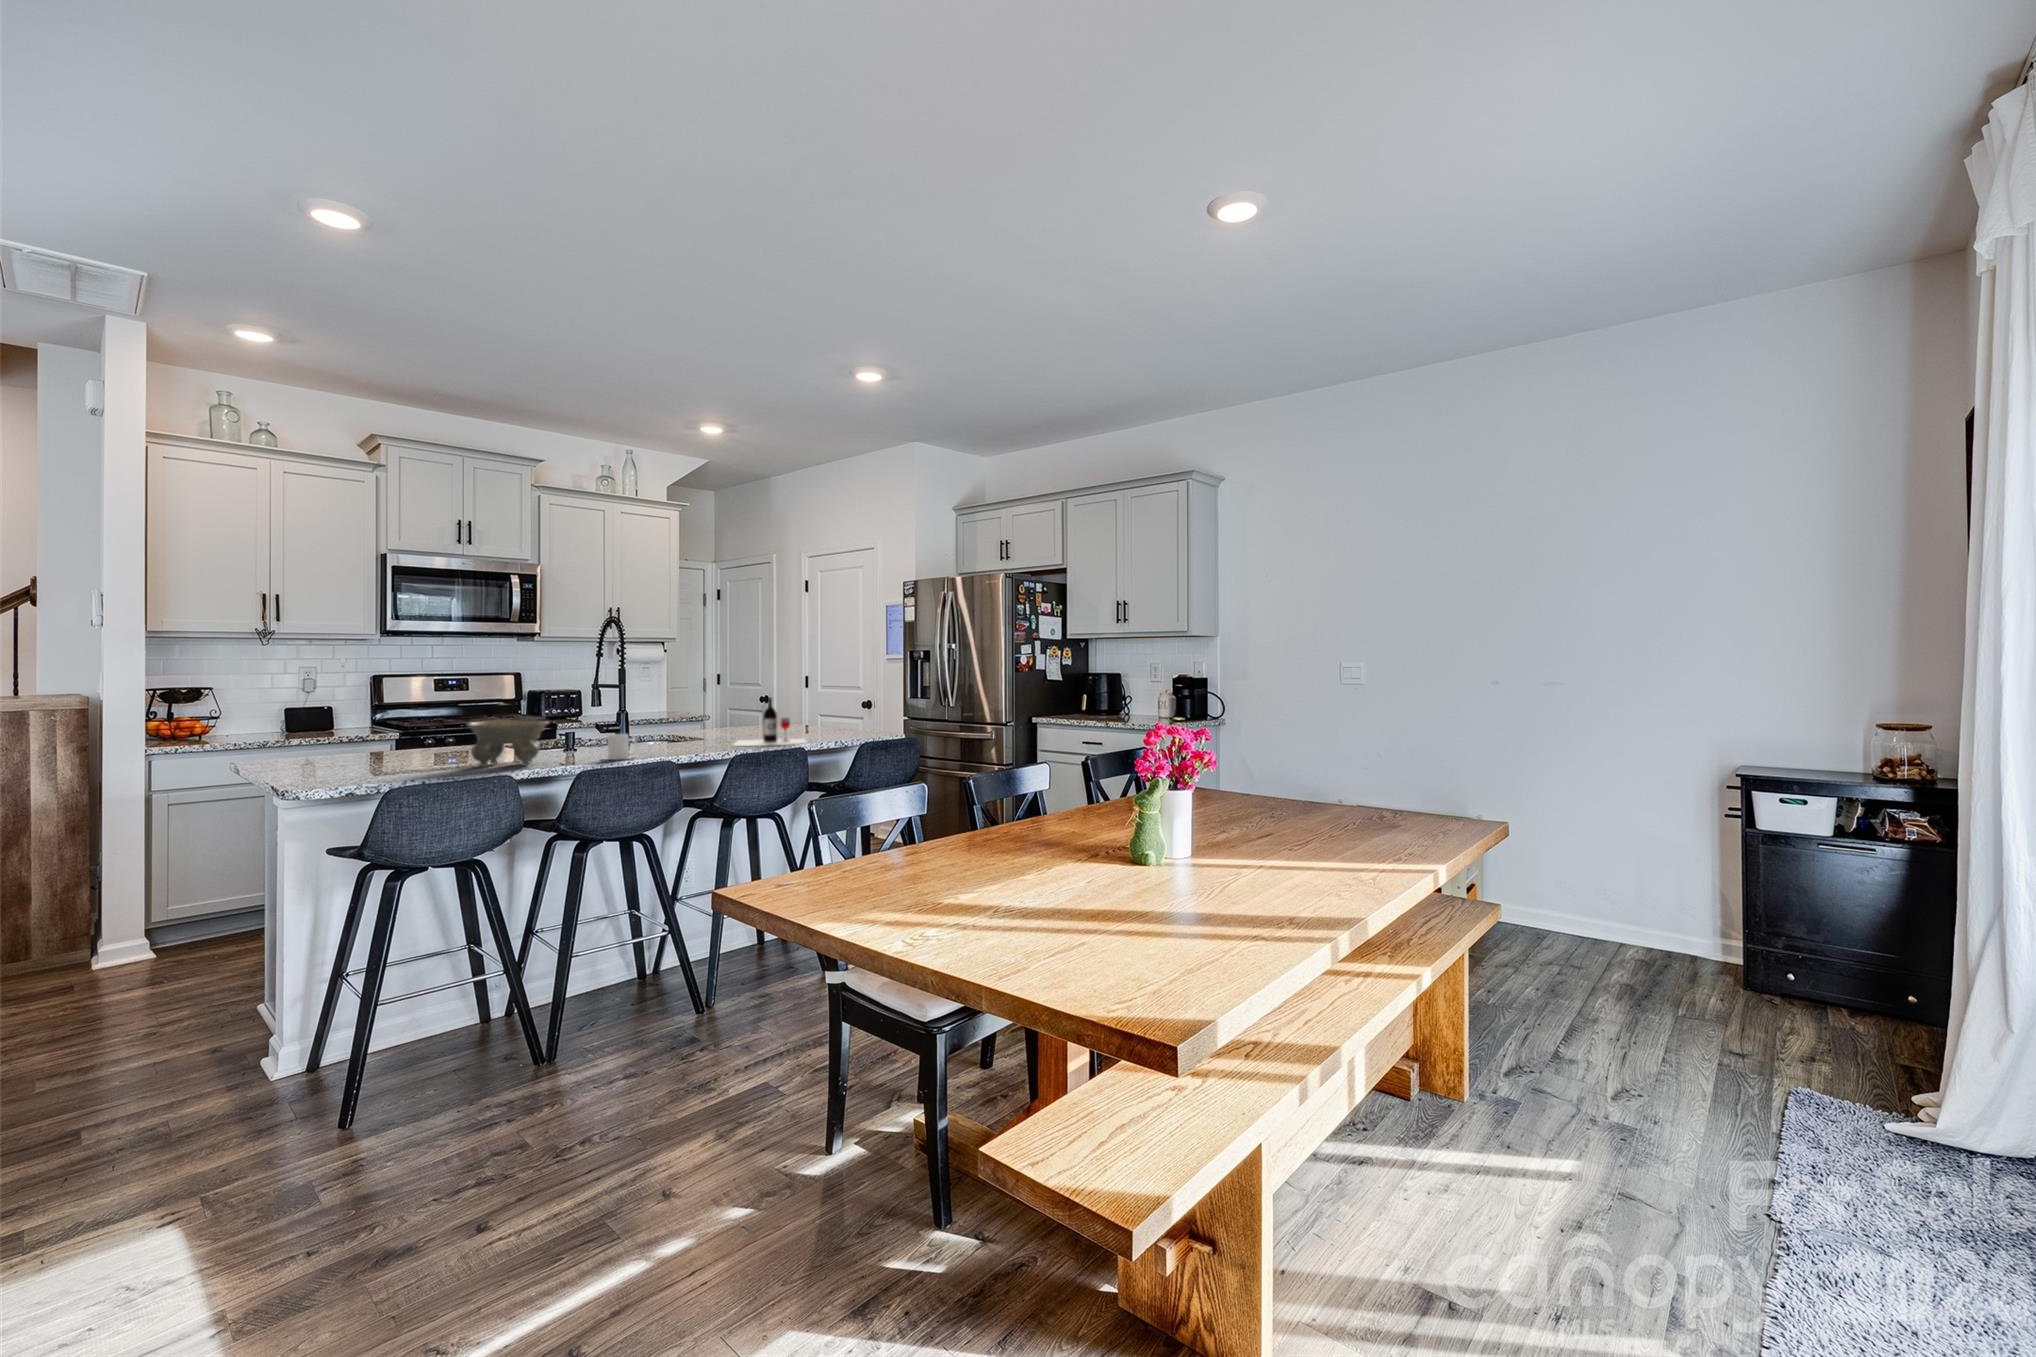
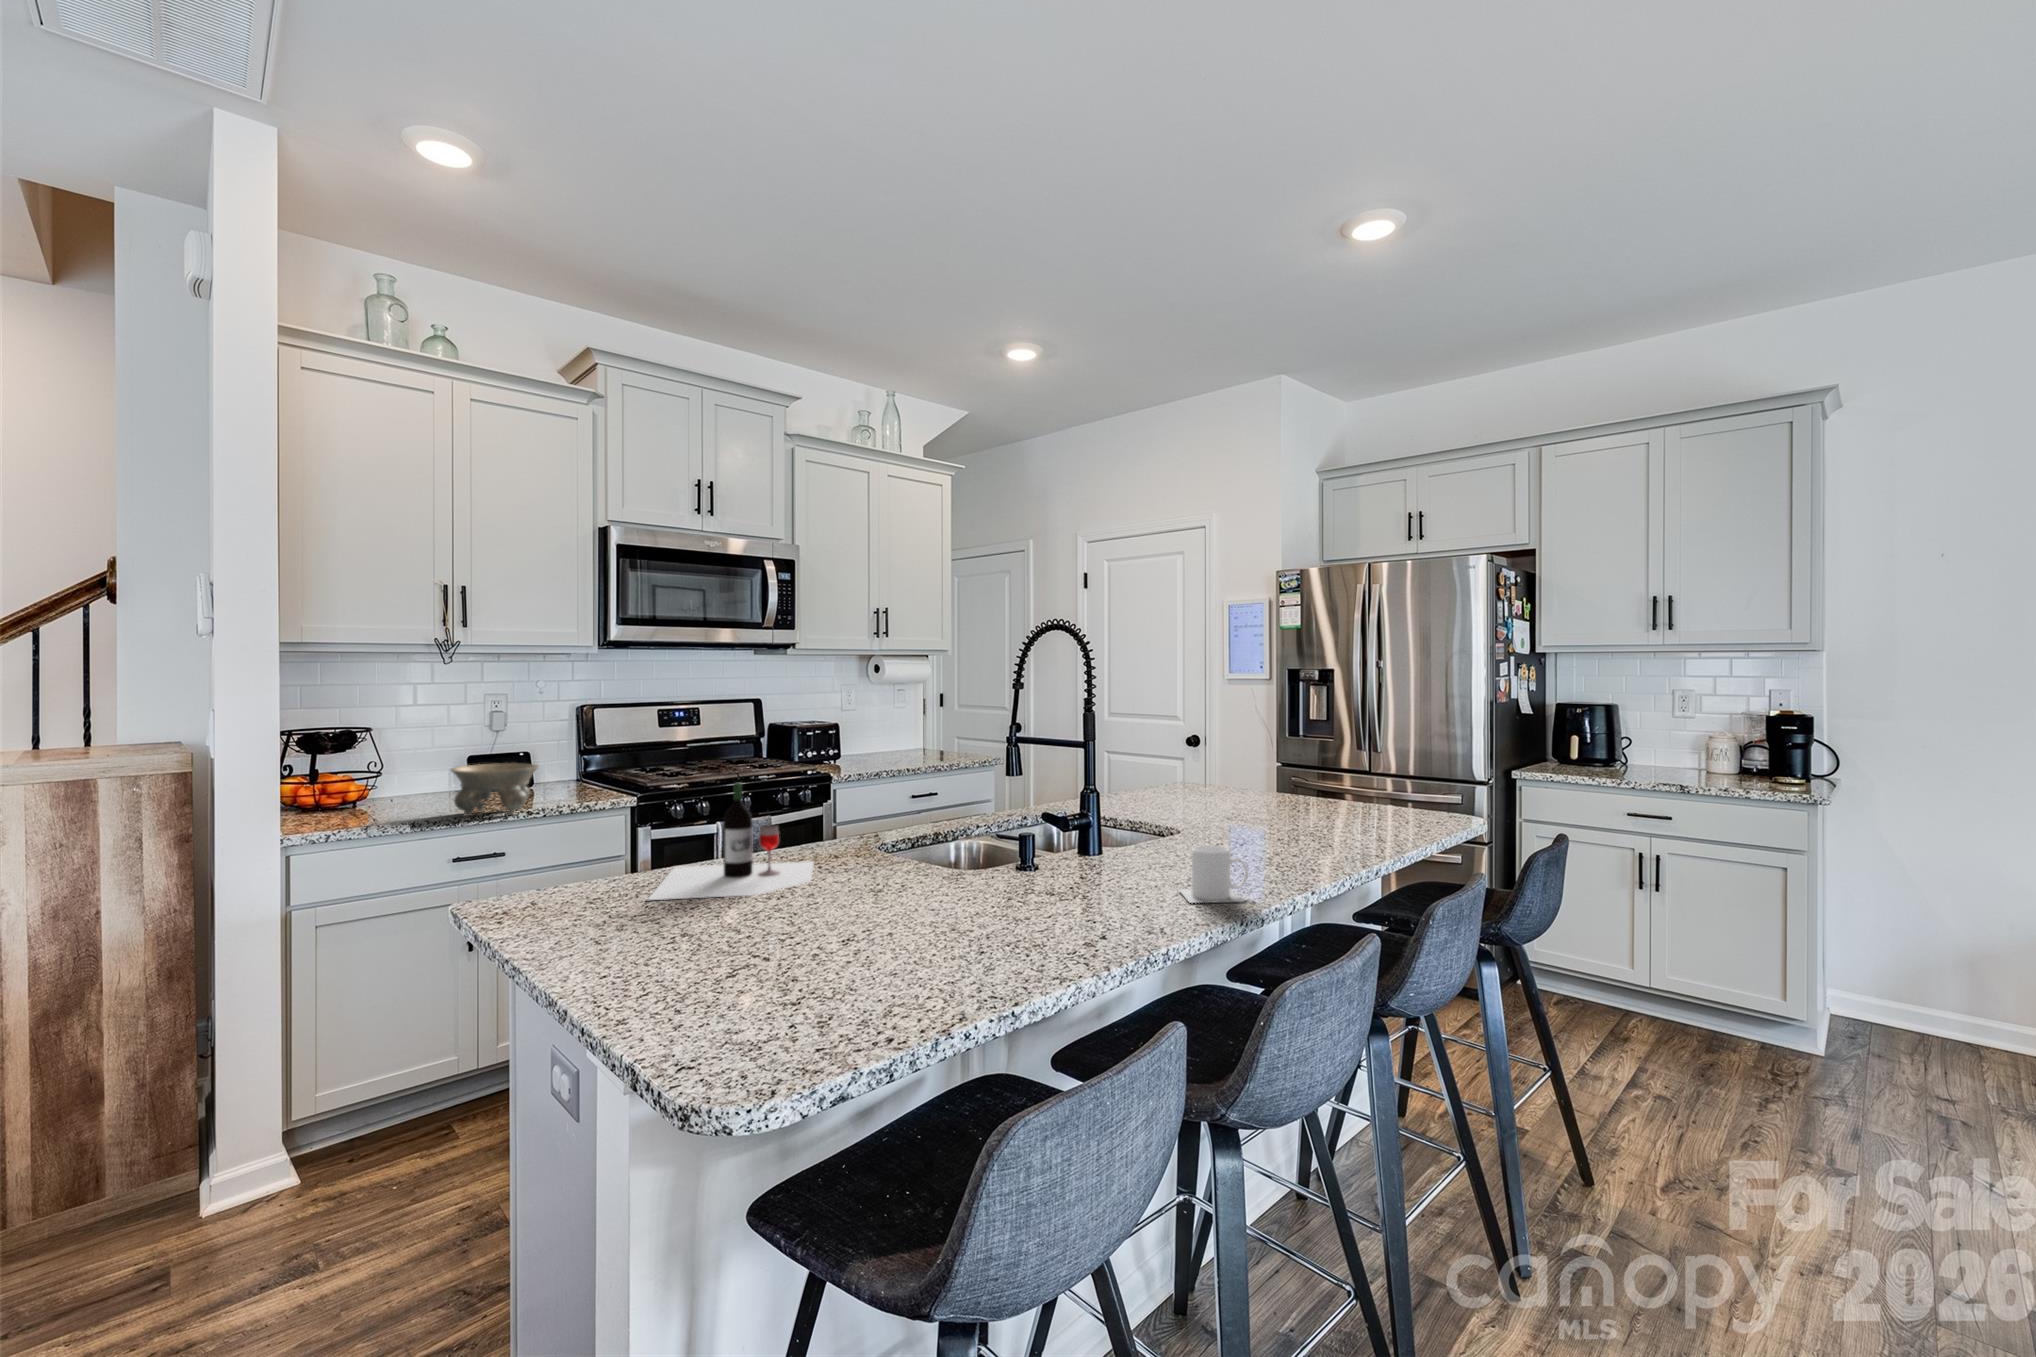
wine bottle: present [734,697,806,746] -> present [648,783,814,900]
bowl: present [467,720,548,767] -> present [451,763,538,816]

